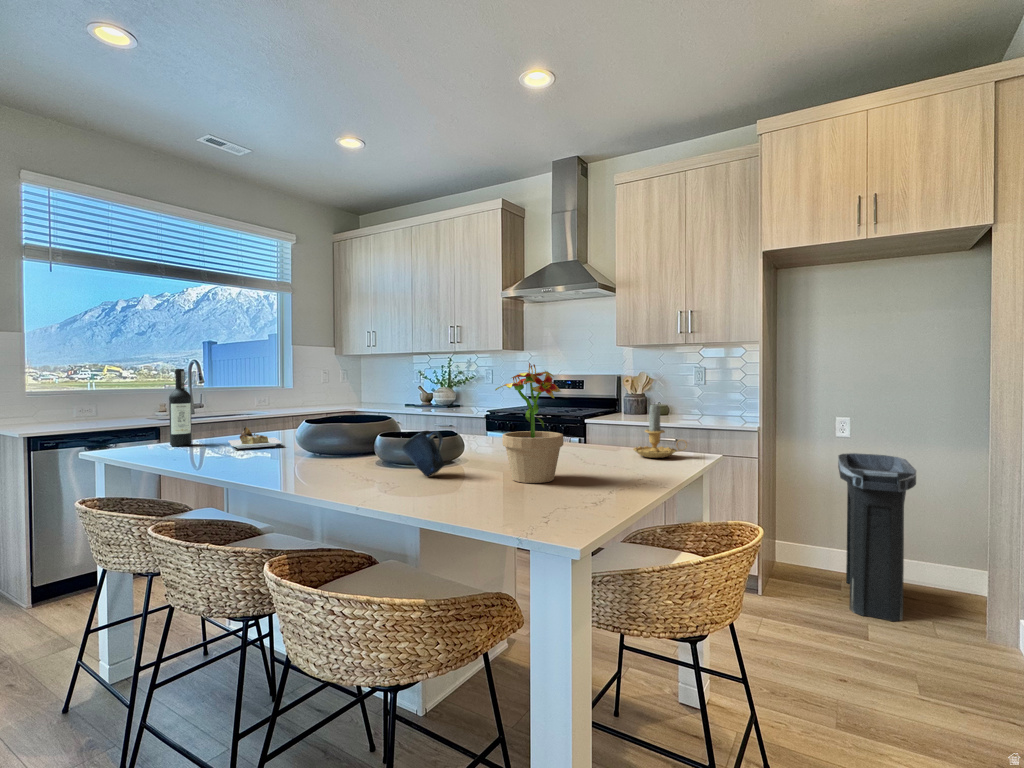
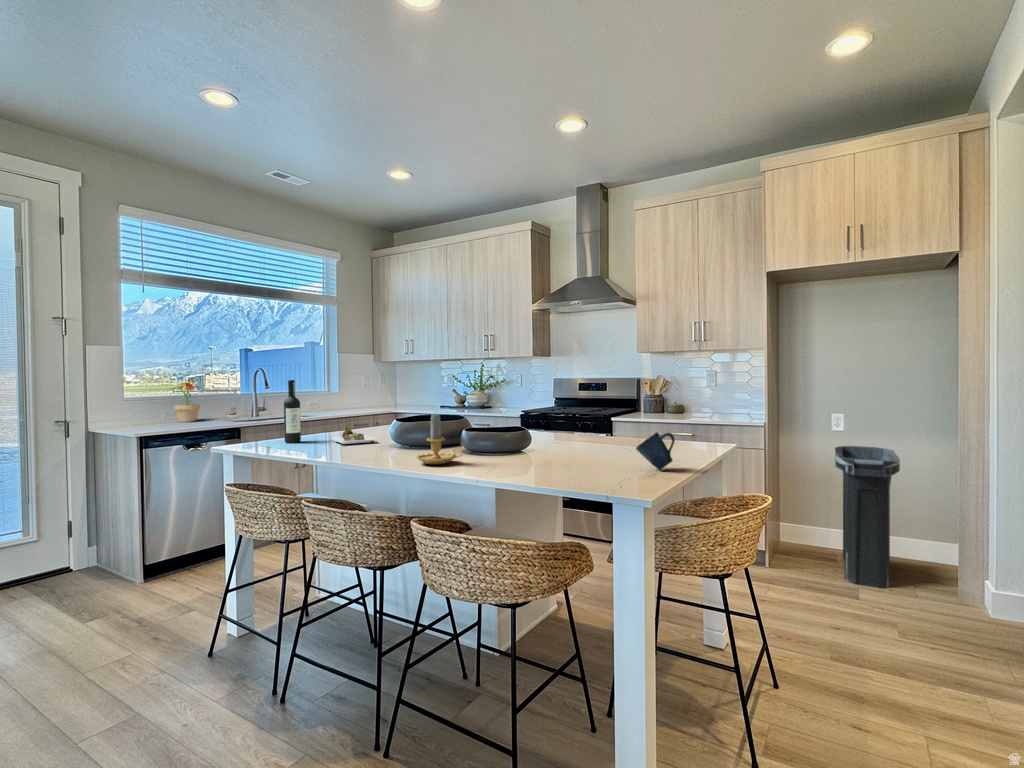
potted plant: present [495,363,563,483] -> present [172,380,200,422]
candle: present [633,404,687,458] -> present [416,414,460,465]
mug: present [402,431,444,476] -> present [636,432,675,470]

